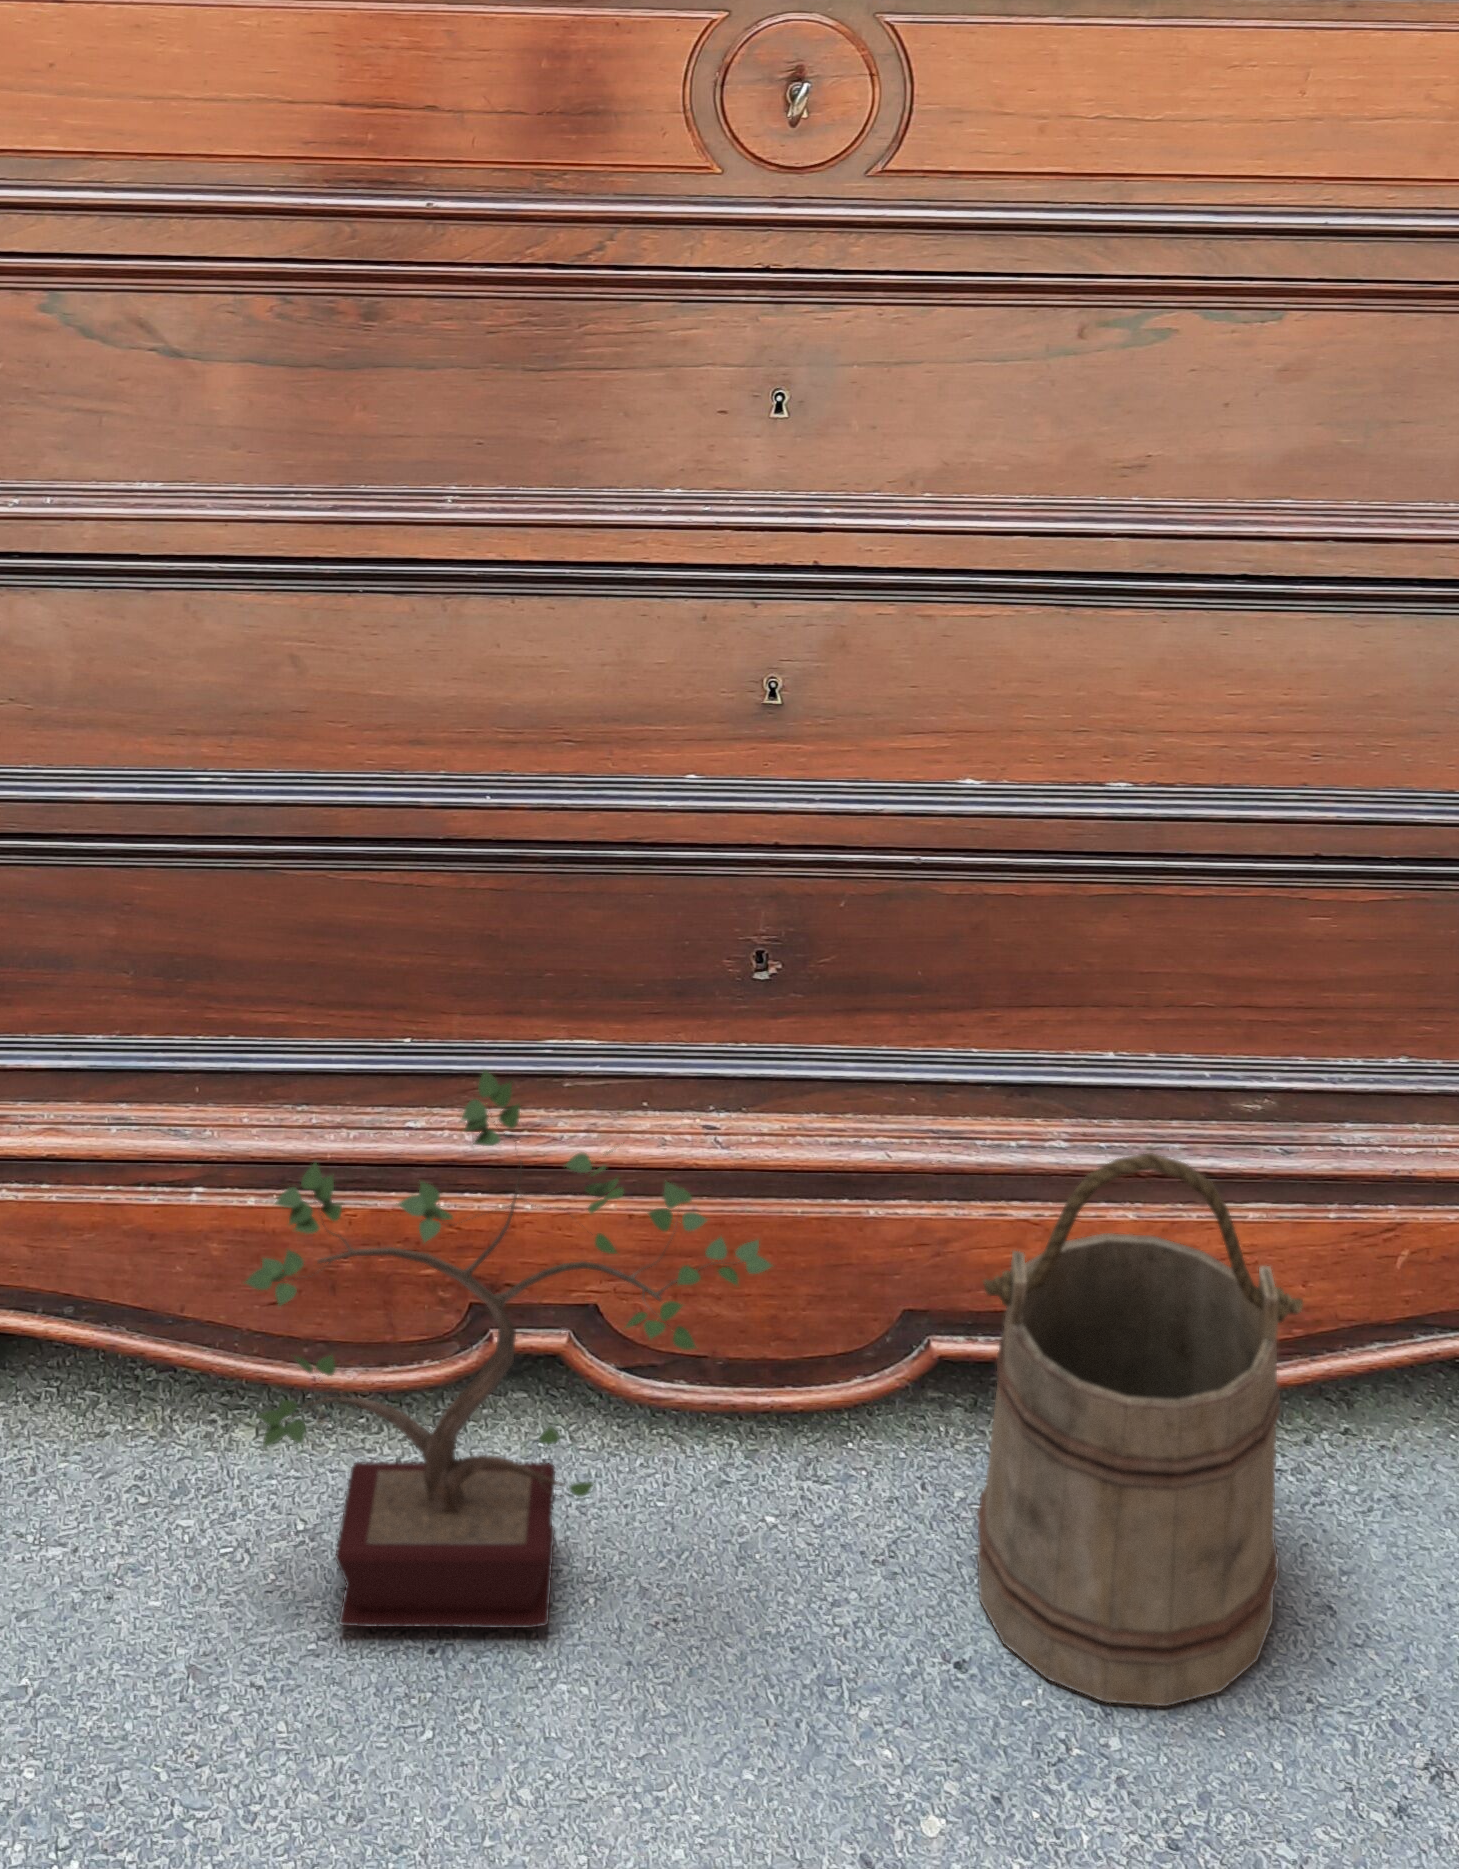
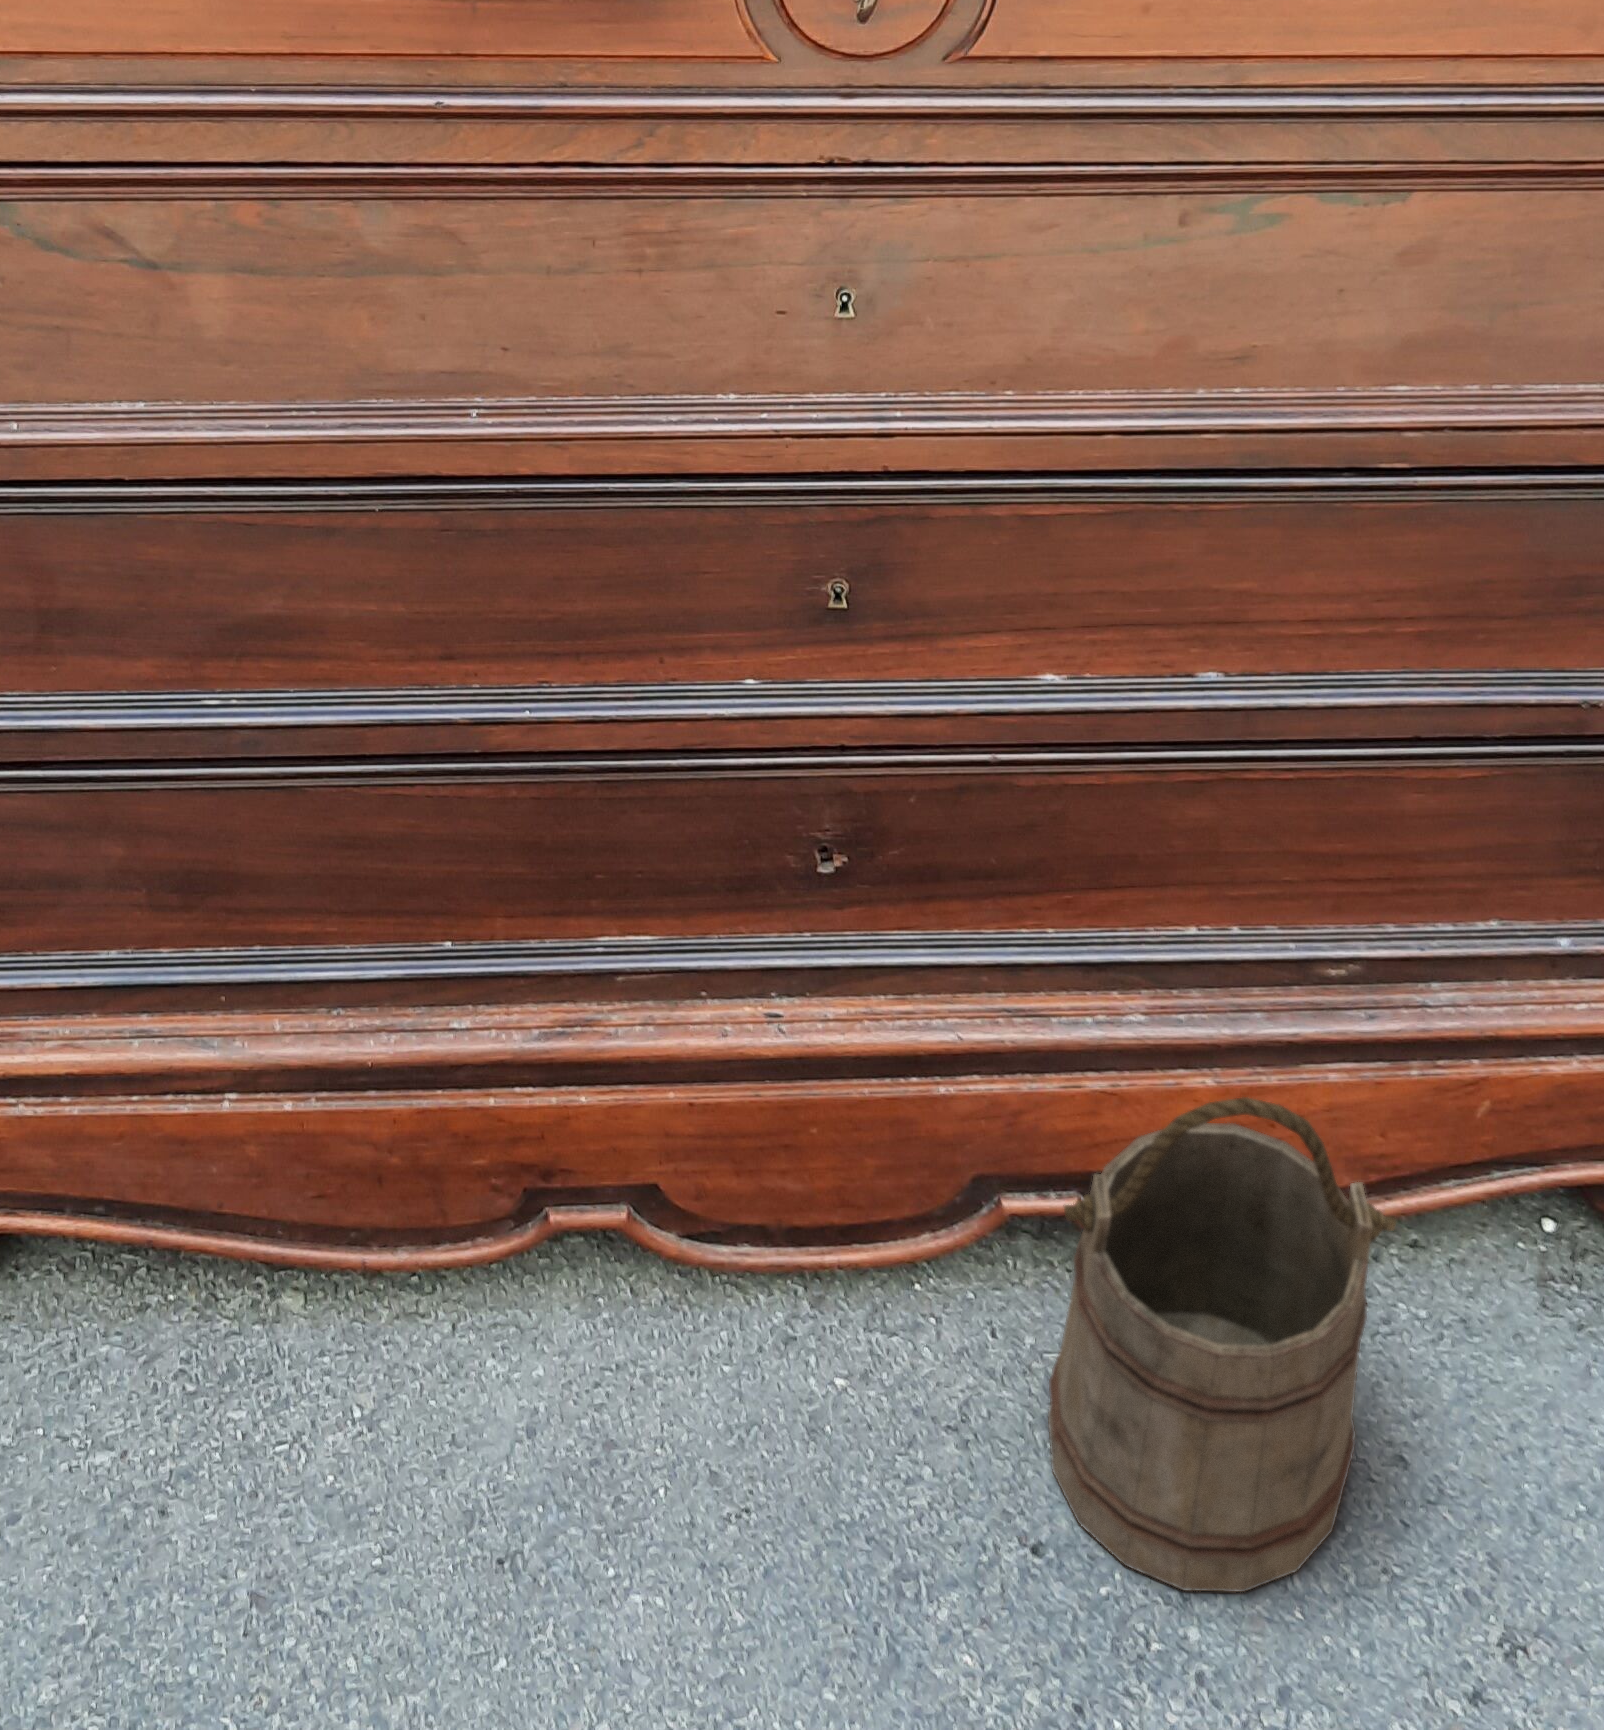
potted plant: present [244,1070,772,1628] -> none [280,1037,855,1543]

